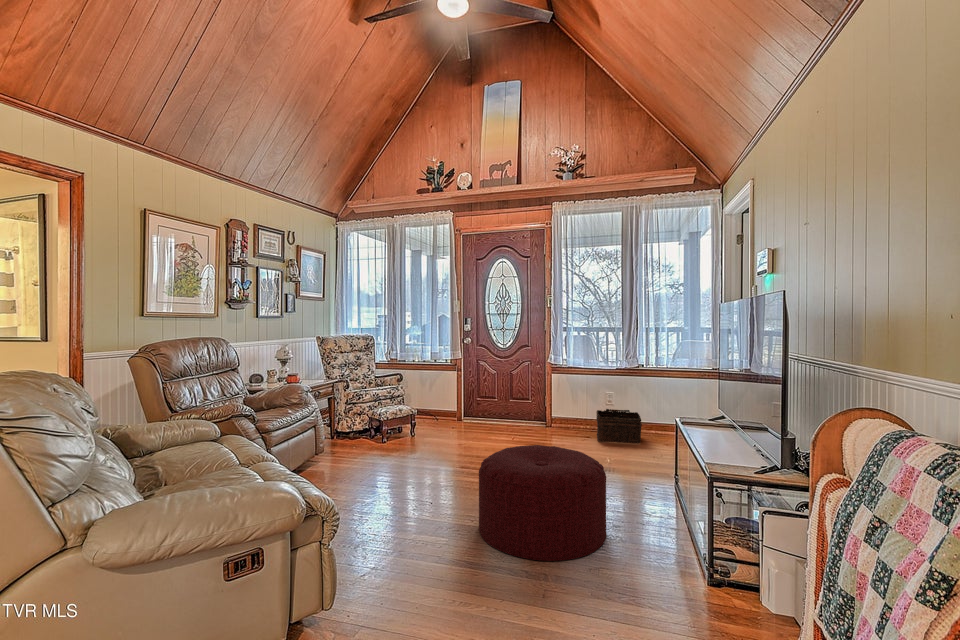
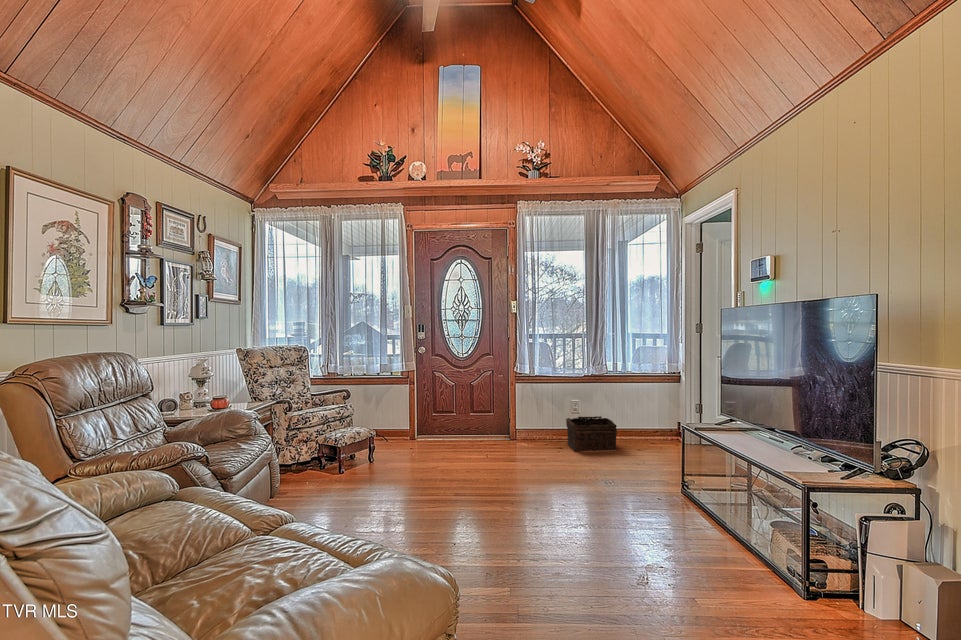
ottoman: present [479,445,606,561] -> none [533,464,684,604]

